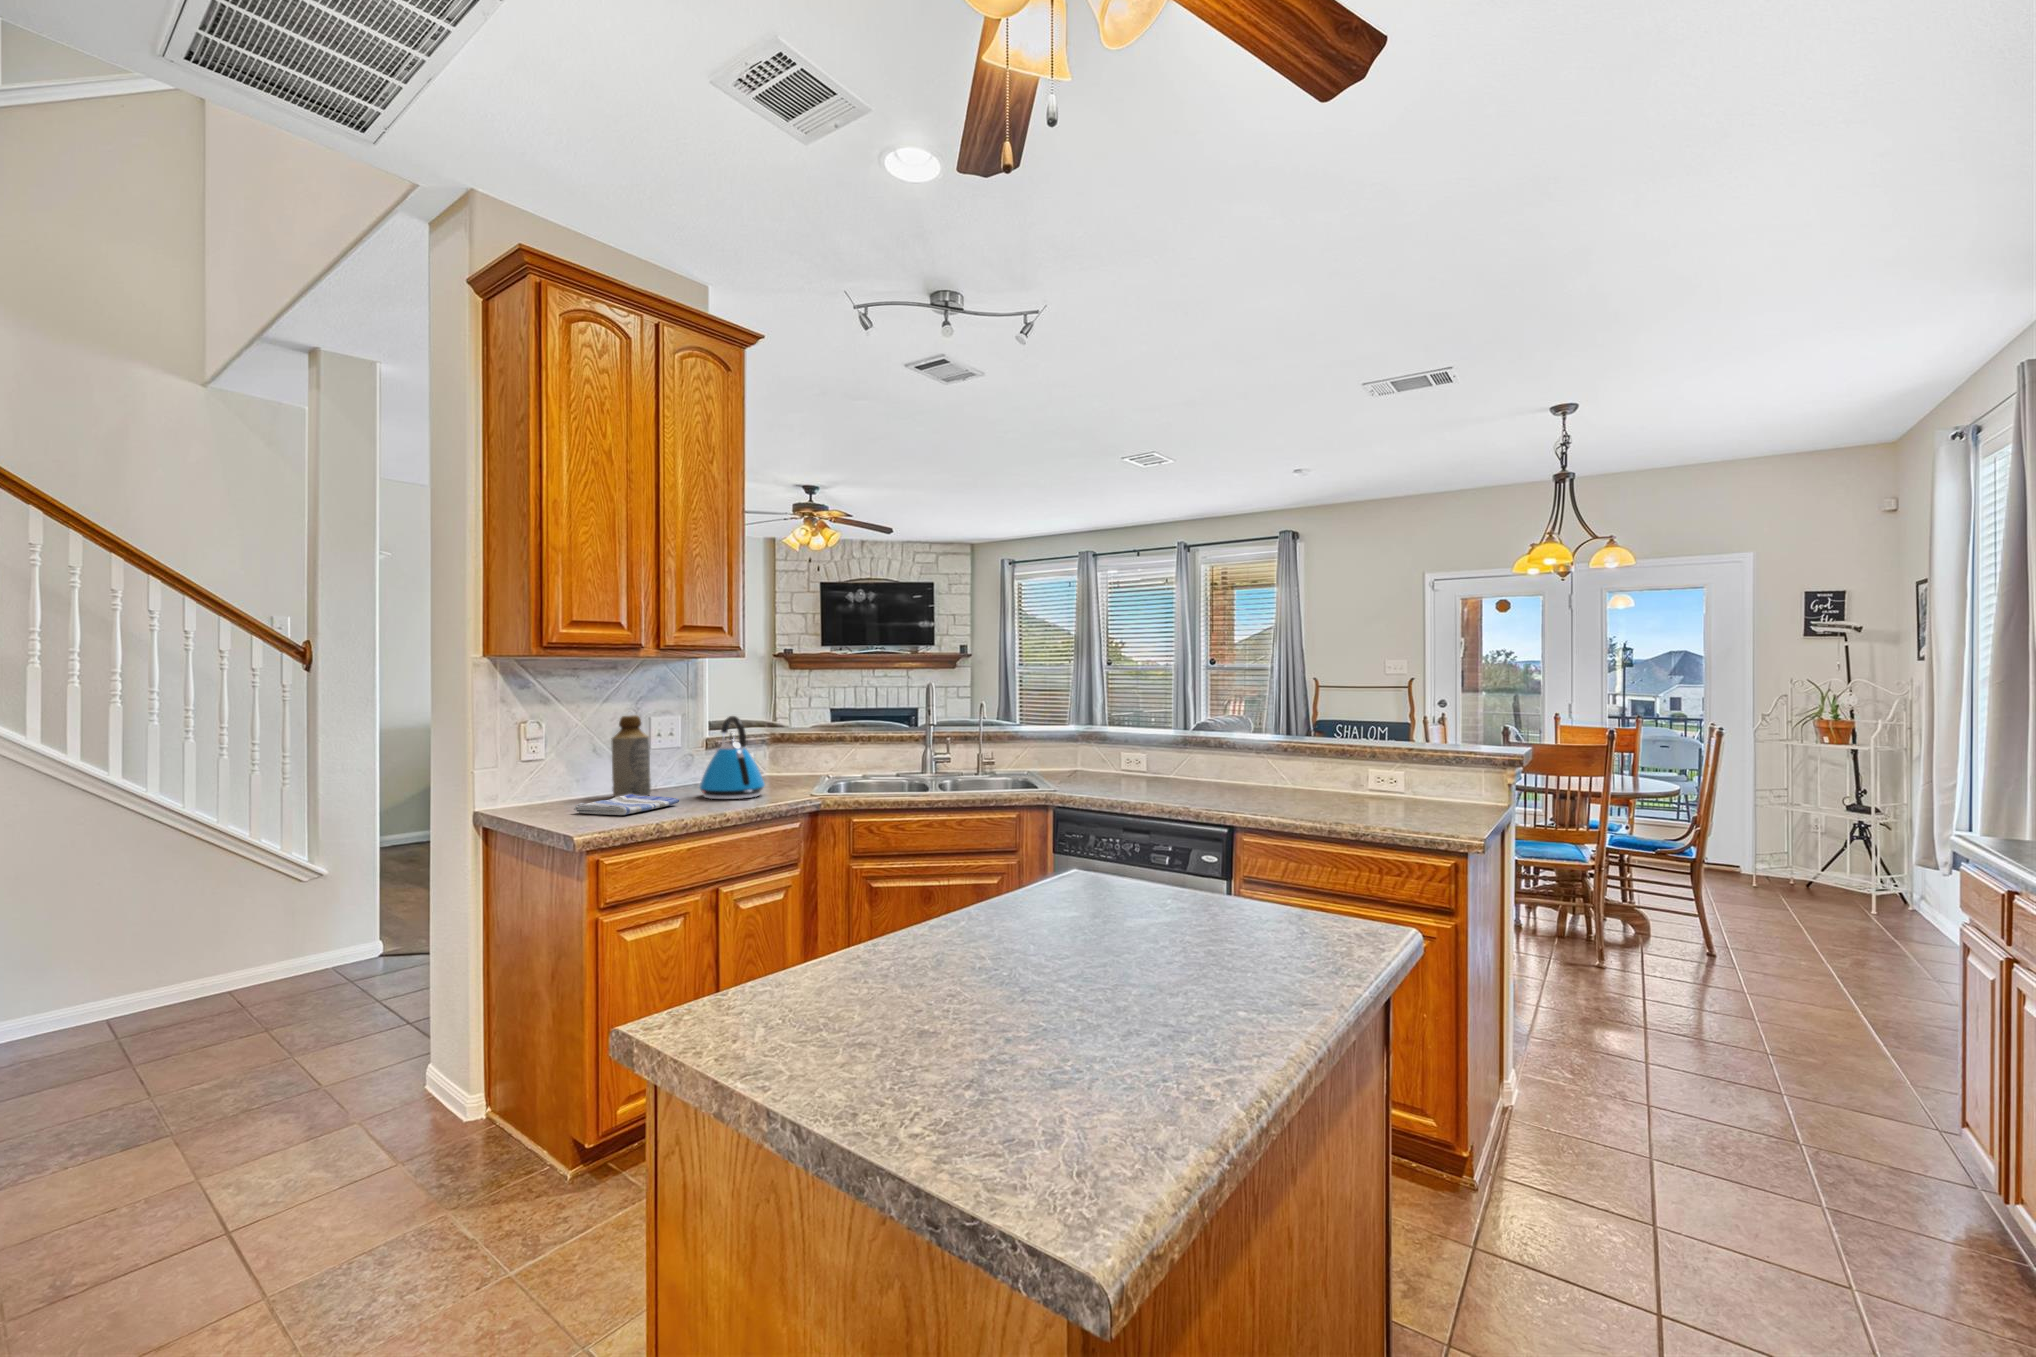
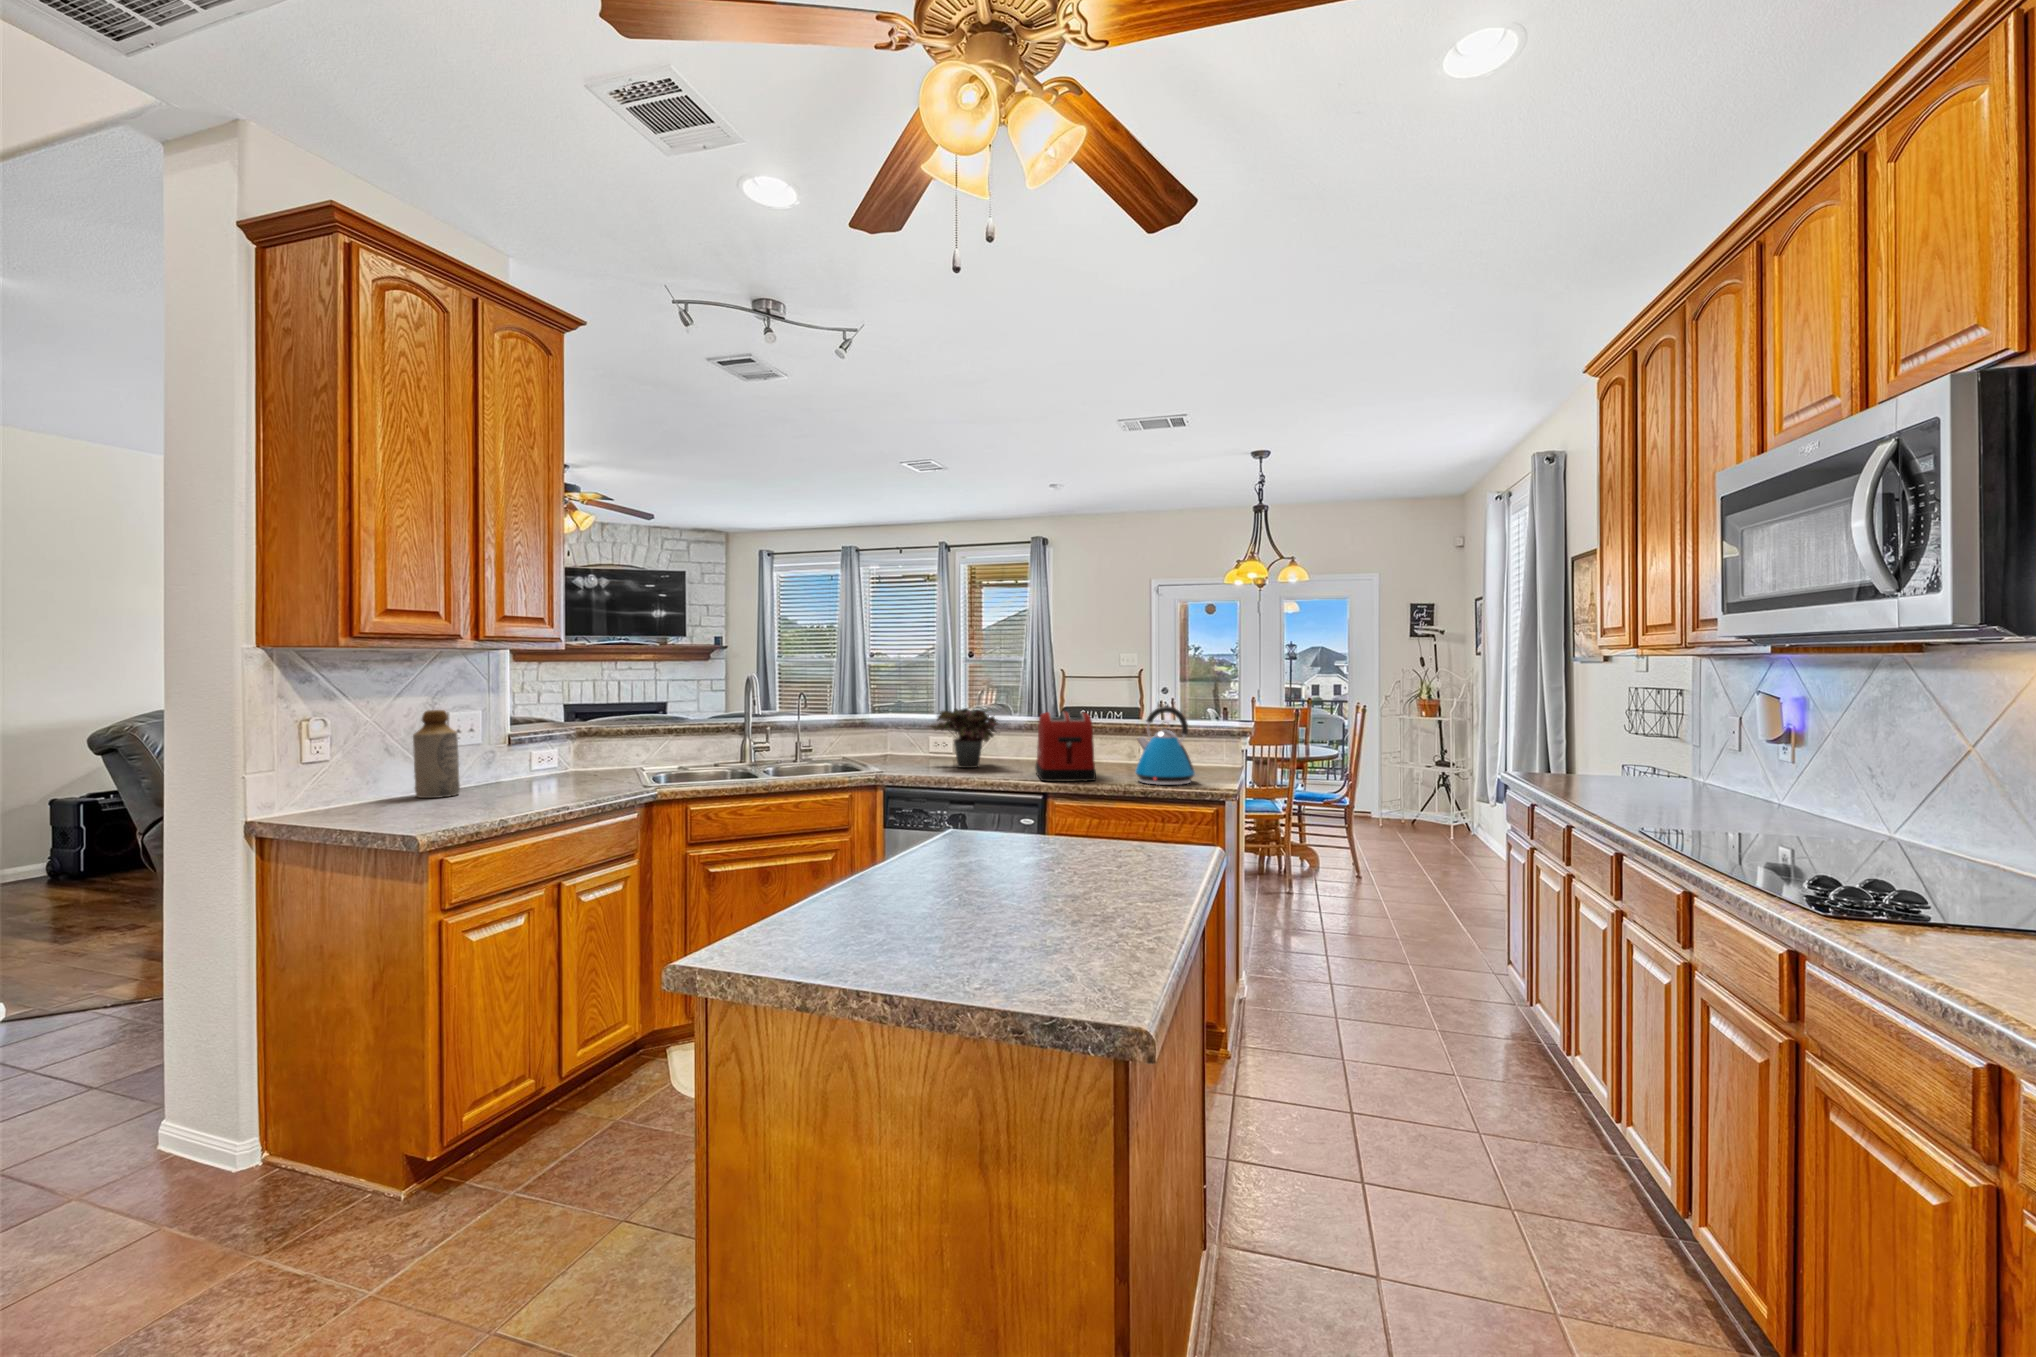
kettle: present [699,716,765,799] -> present [1135,706,1198,785]
potted plant: none [1113,722,1204,790] -> present [929,708,1000,768]
toaster: none [1226,728,1294,811] -> present [1036,712,1096,782]
dish towel: present [574,794,679,815] -> none [387,793,505,815]

